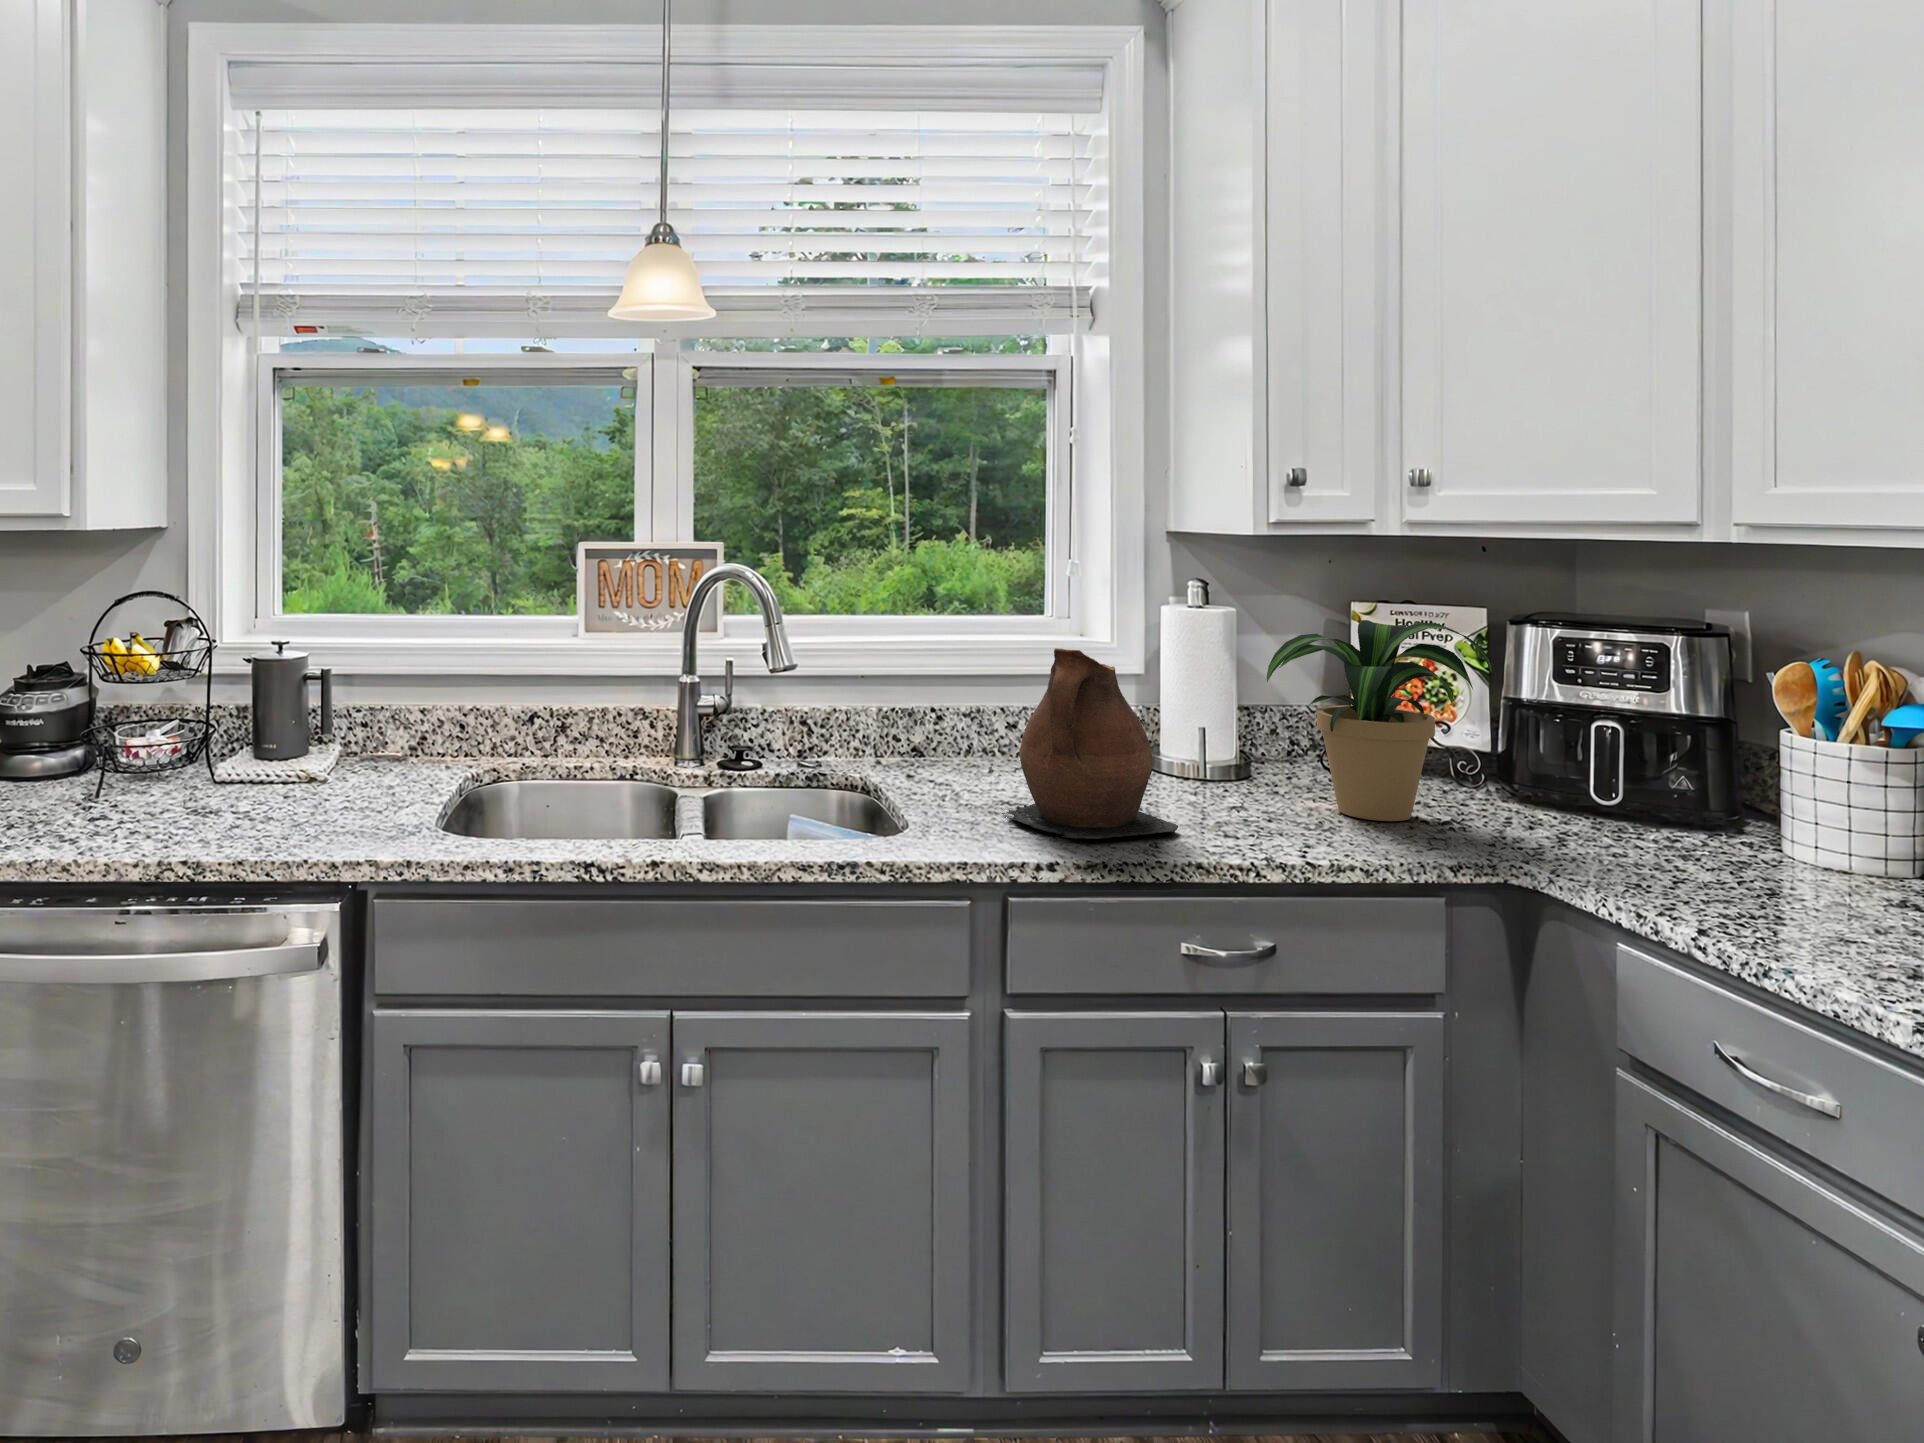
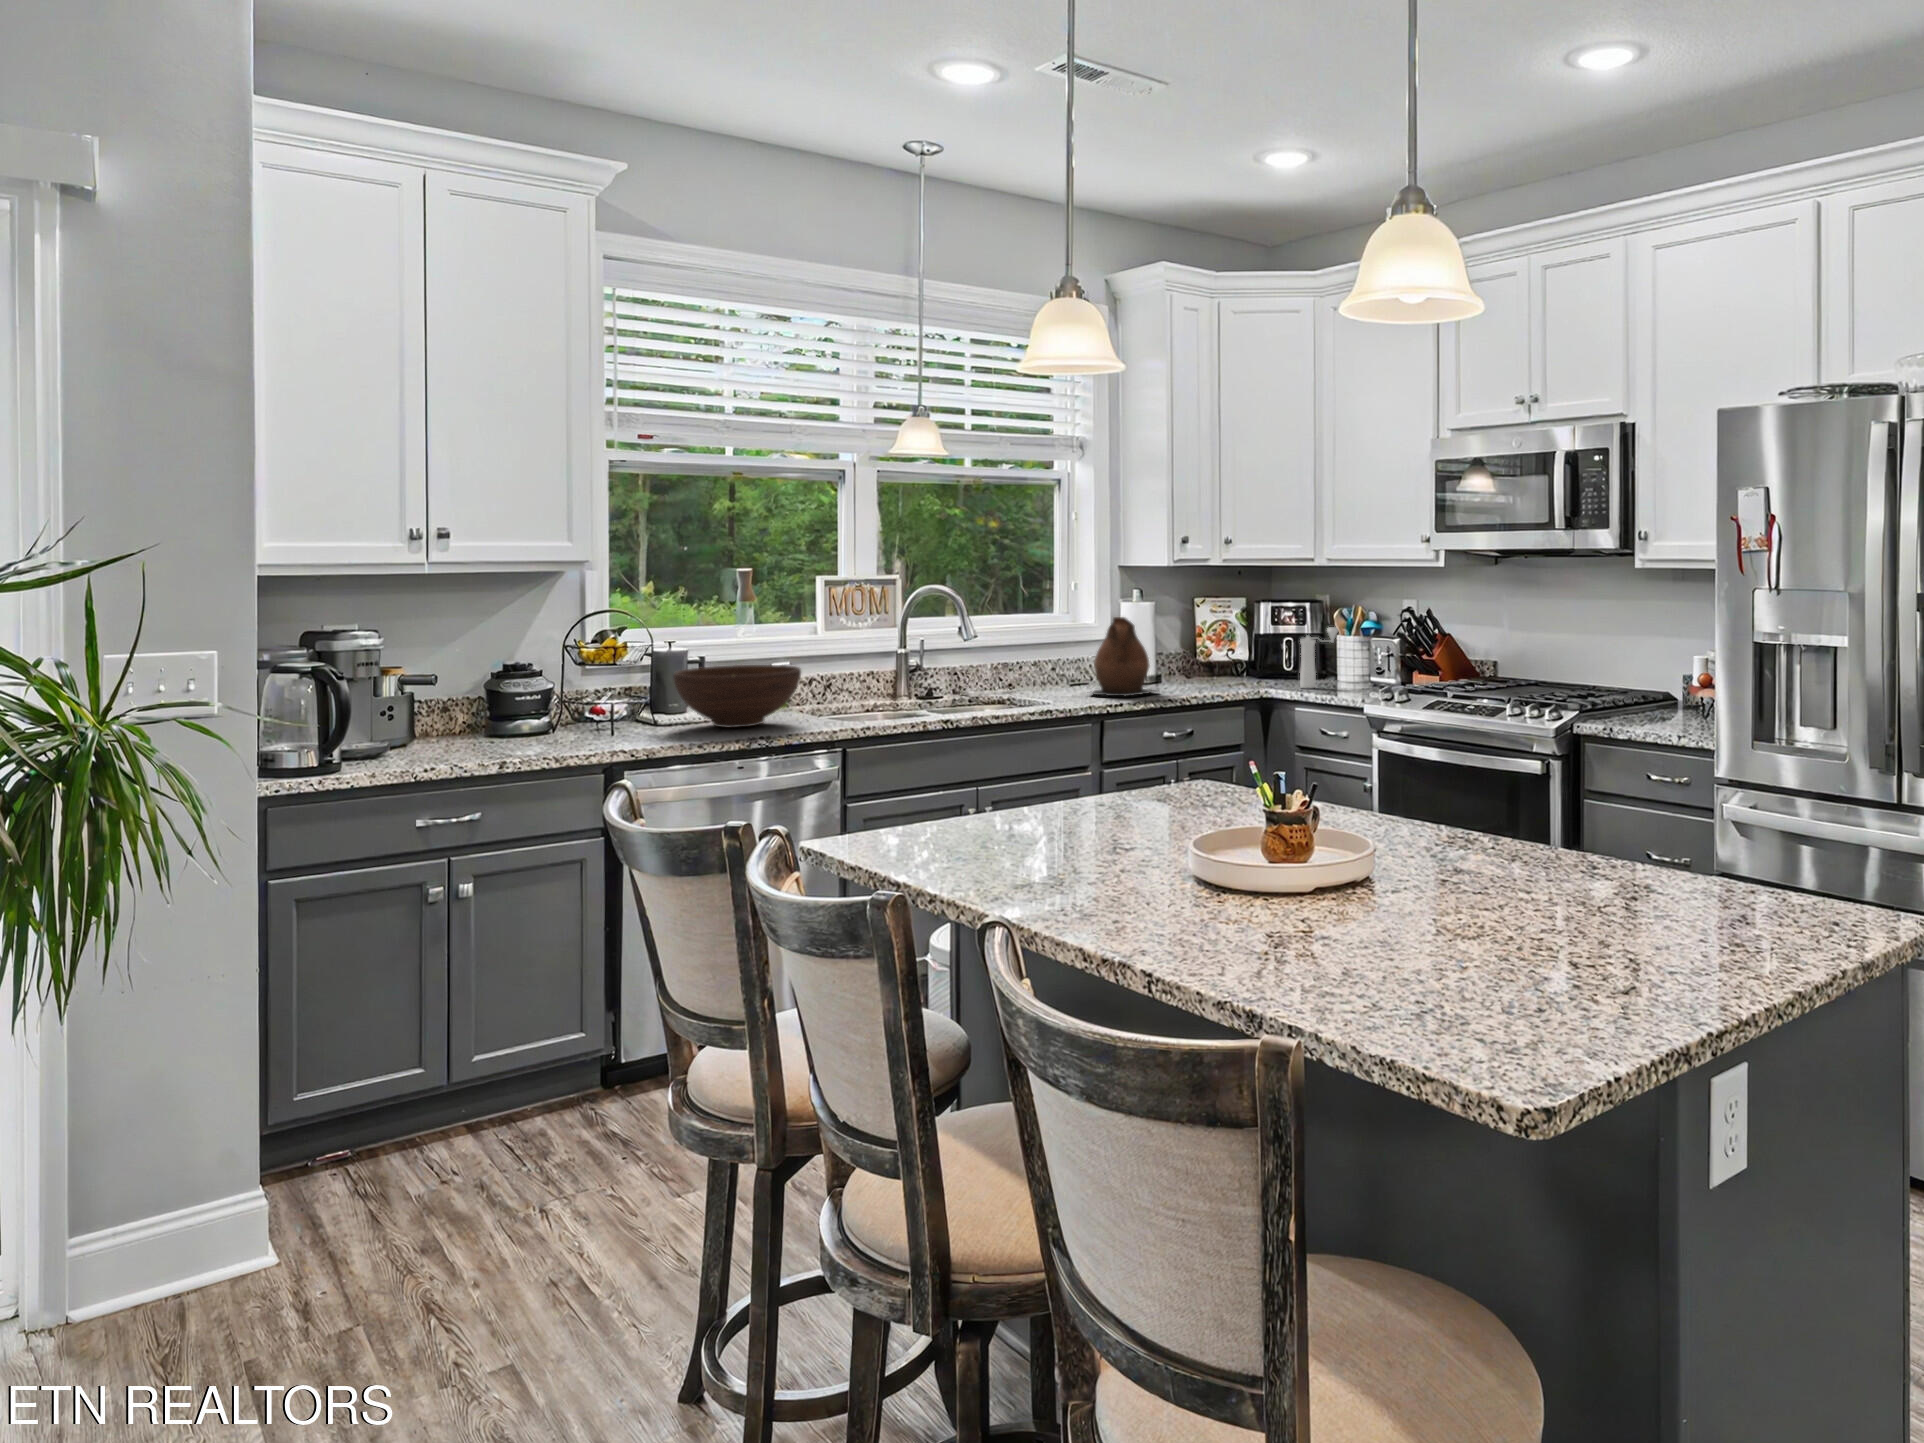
potted plant: present [1267,620,1492,821] -> none [1175,602,1257,685]
fruit bowl: none [132,696,362,821] -> present [673,665,801,728]
pepper mill: none [1601,714,1743,882] -> present [1300,627,1338,689]

